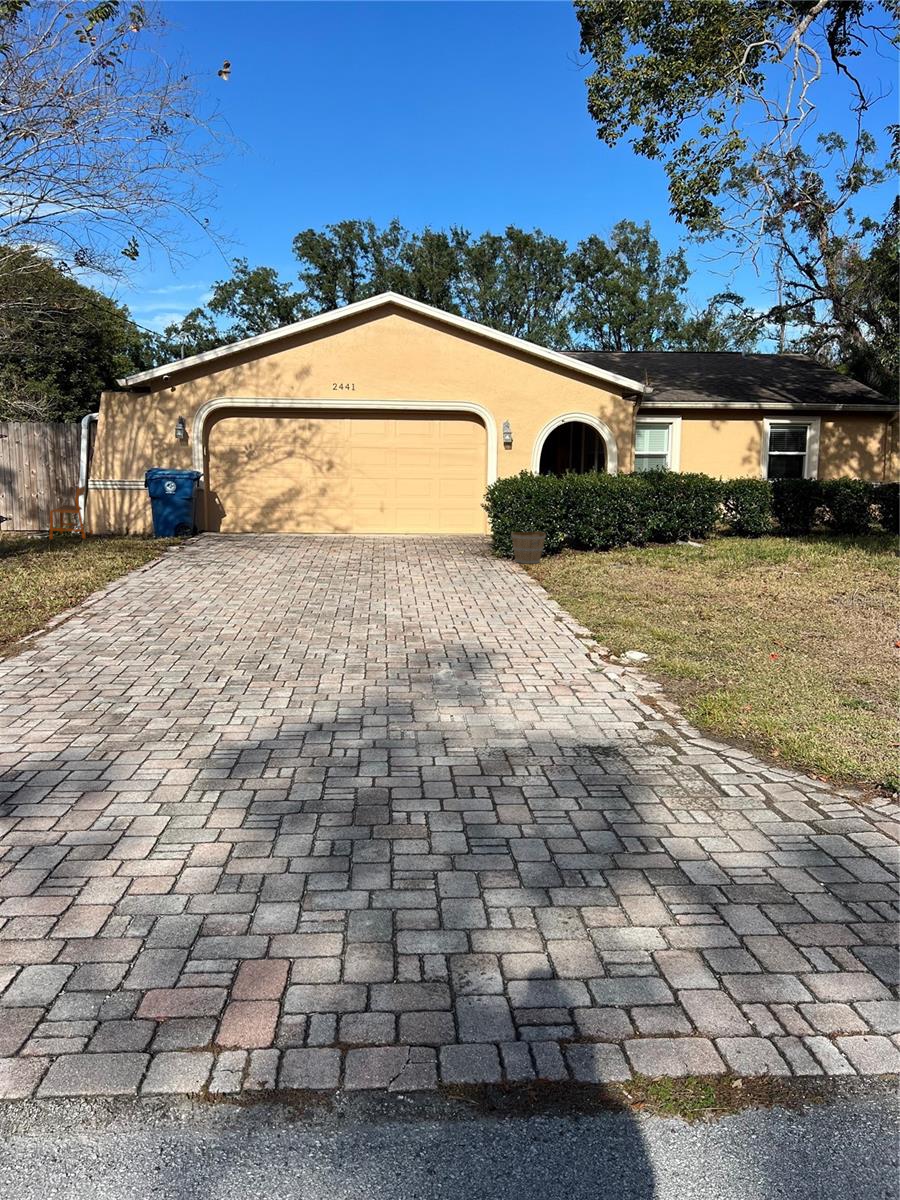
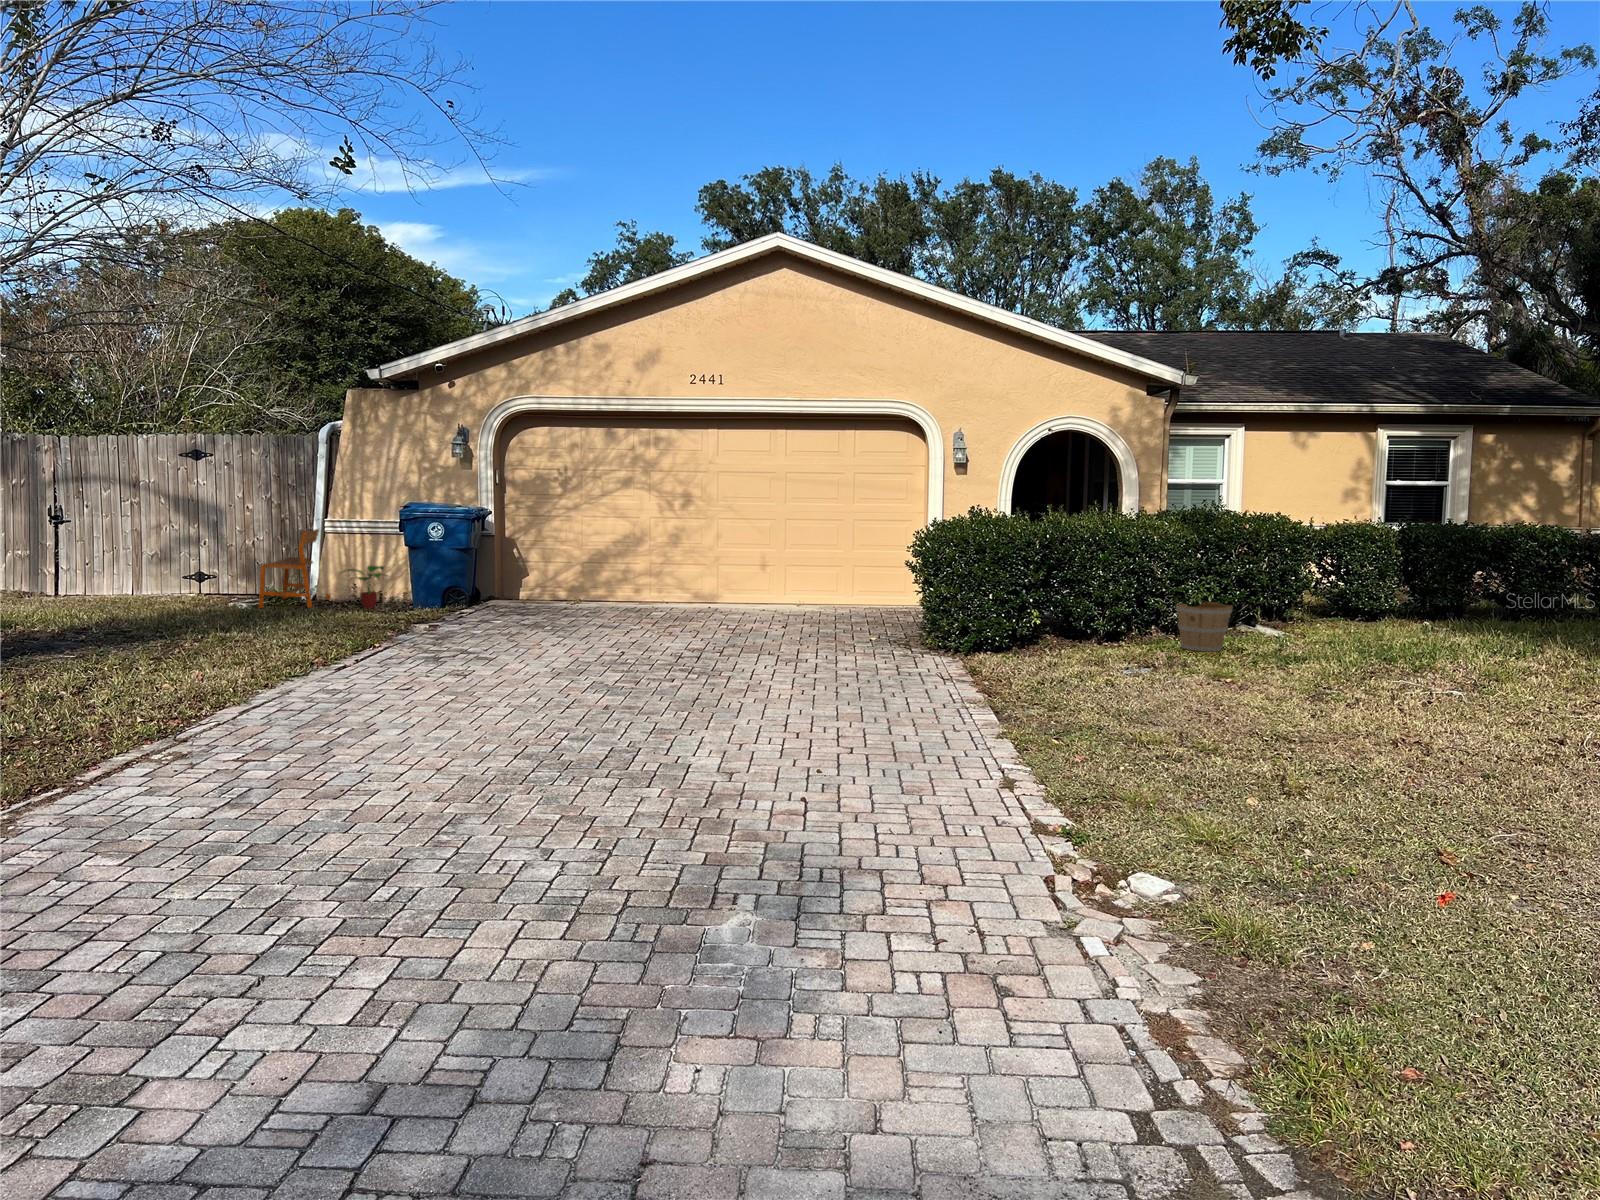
potted plant: none [103,510,138,539] -> present [342,566,384,609]
wooden bucket: present [511,531,546,564] -> present [1176,602,1232,652]

